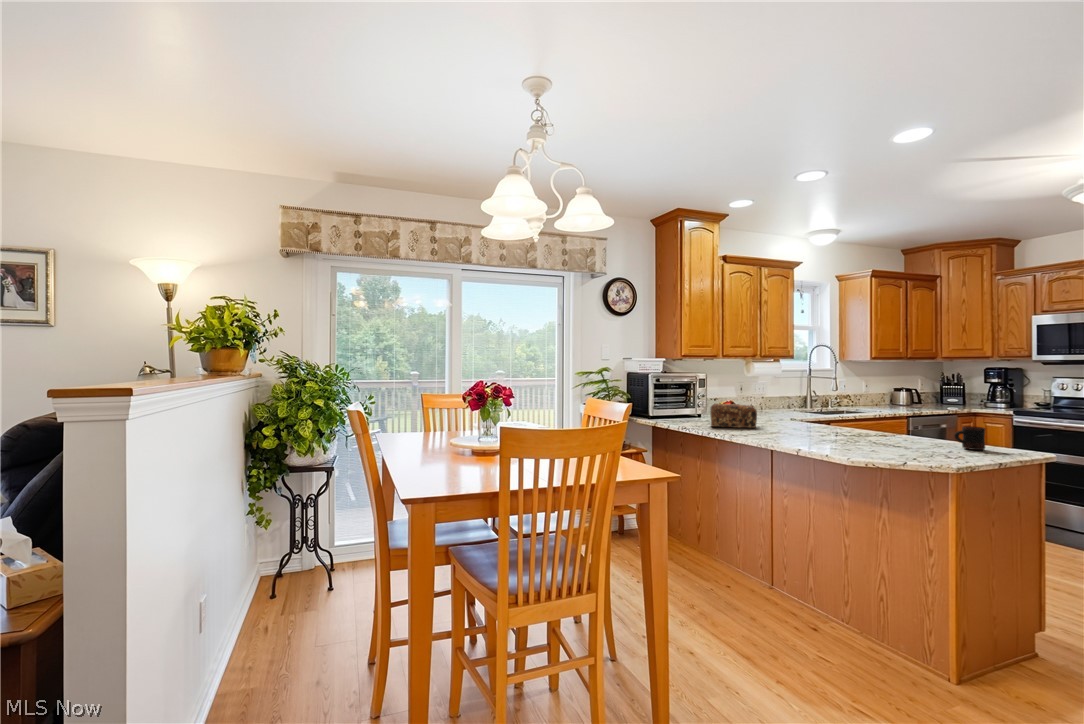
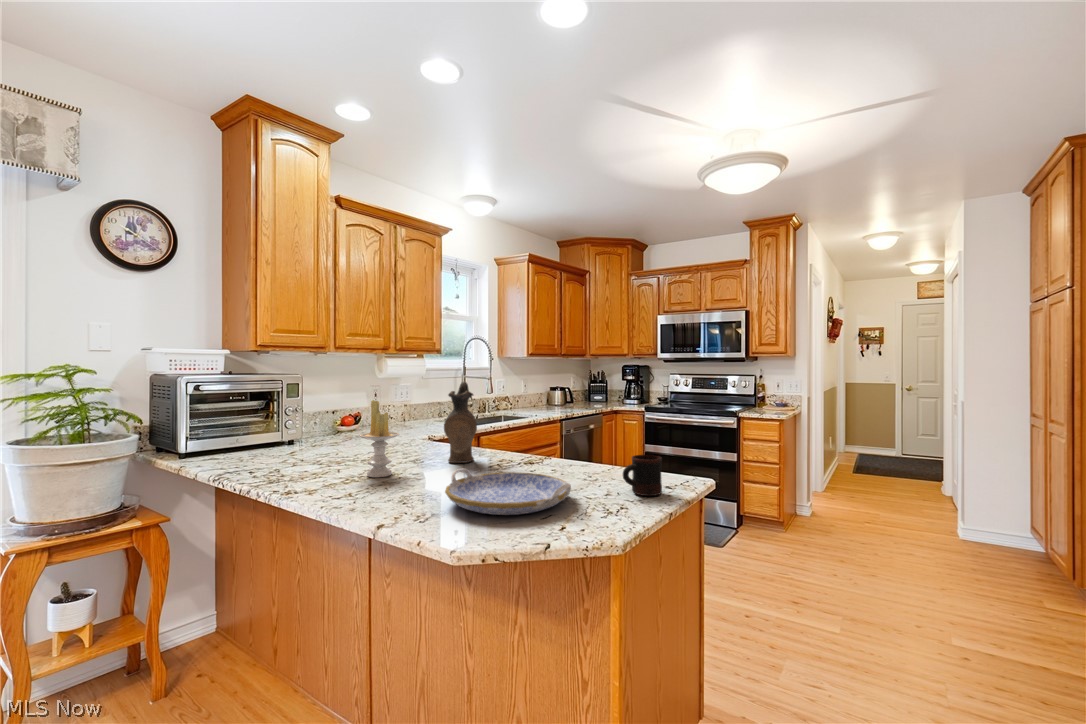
ceramic pitcher: none [820,380,843,432] -> present [444,382,477,463]
candle: none [770,389,794,434] -> present [360,400,399,477]
bread loaf: present [710,404,757,428] -> none [269,424,356,468]
serving tray: none [836,428,917,449] -> present [445,469,571,515]

